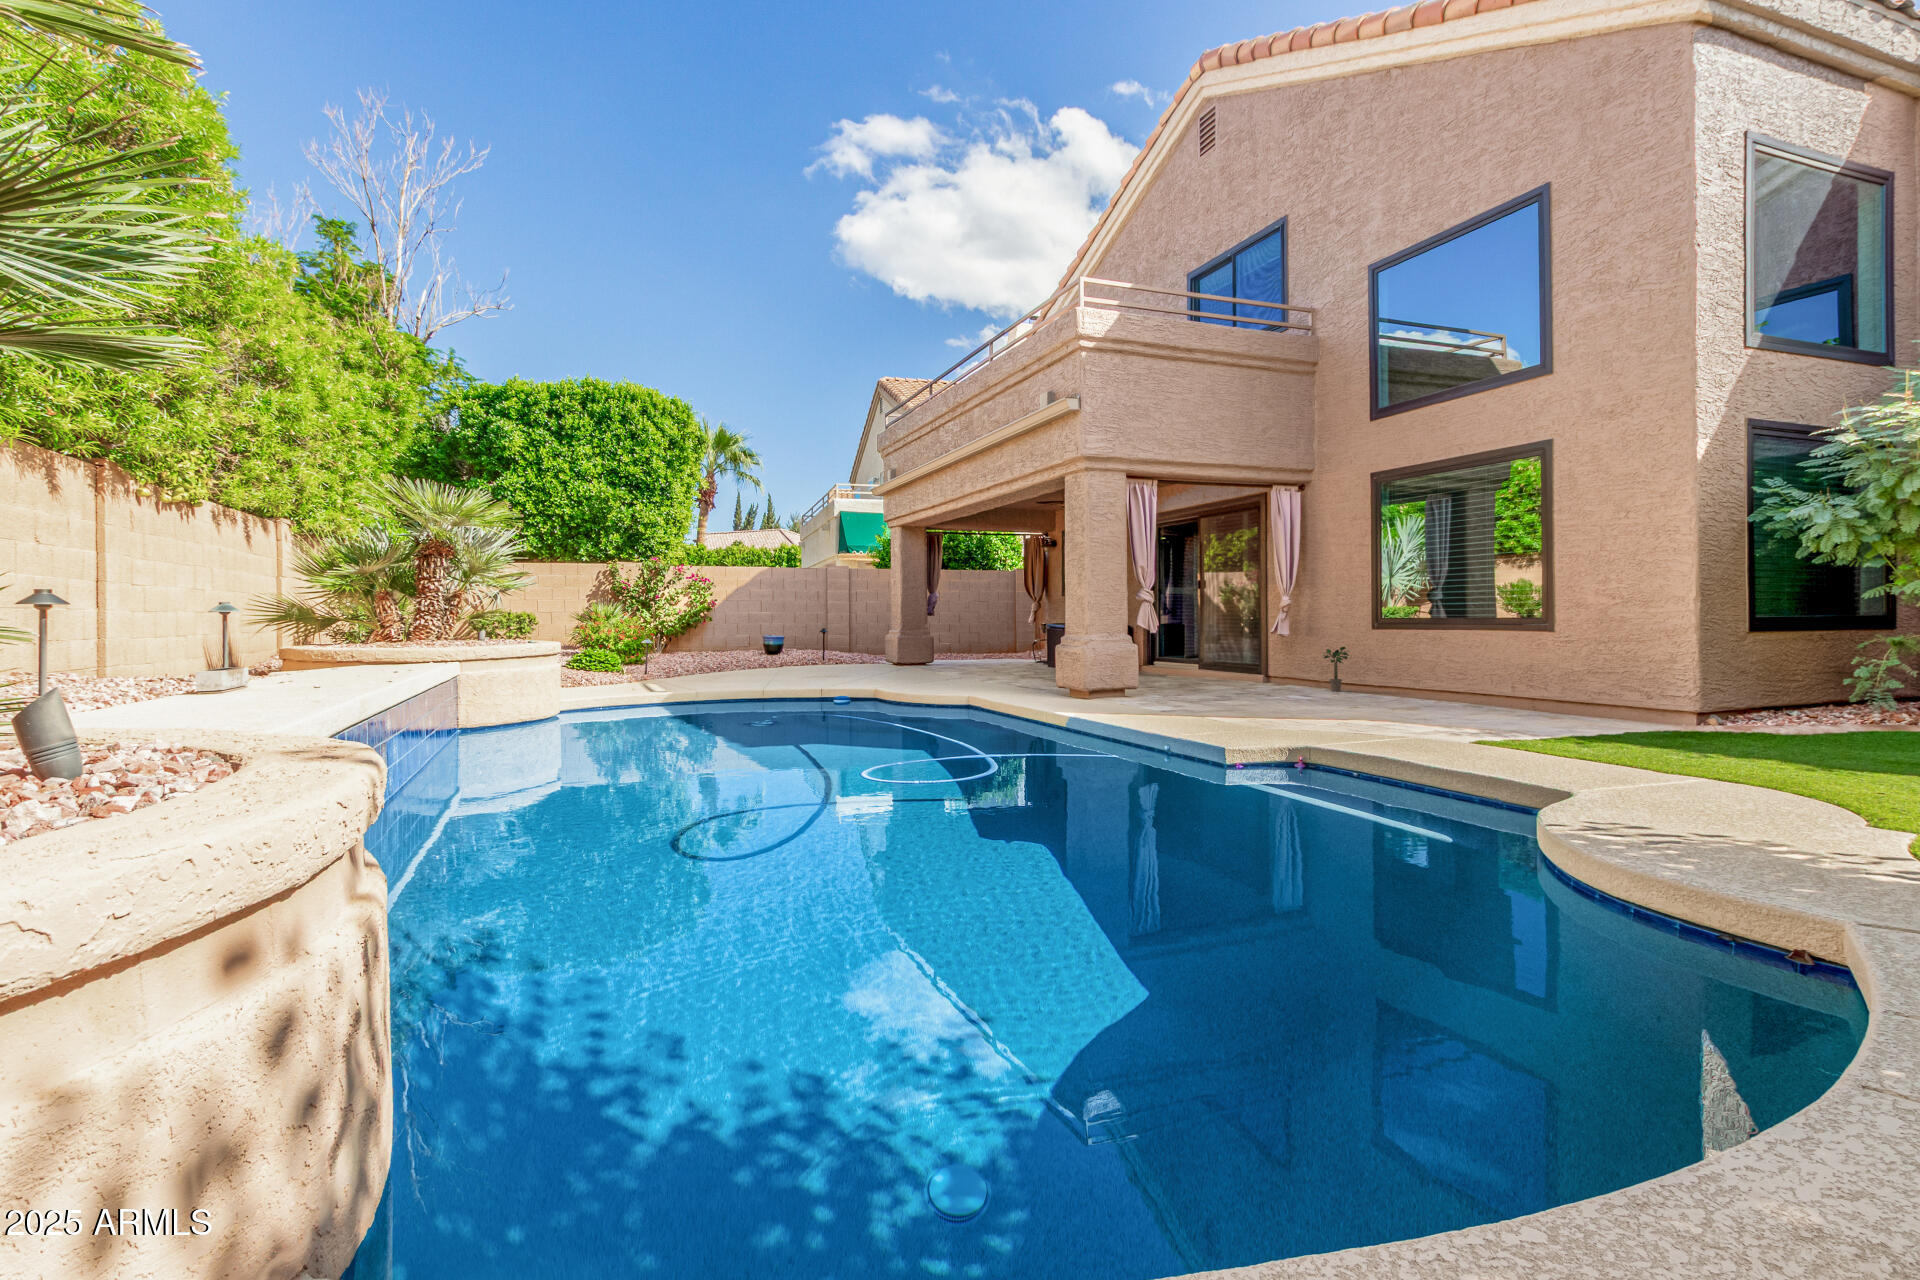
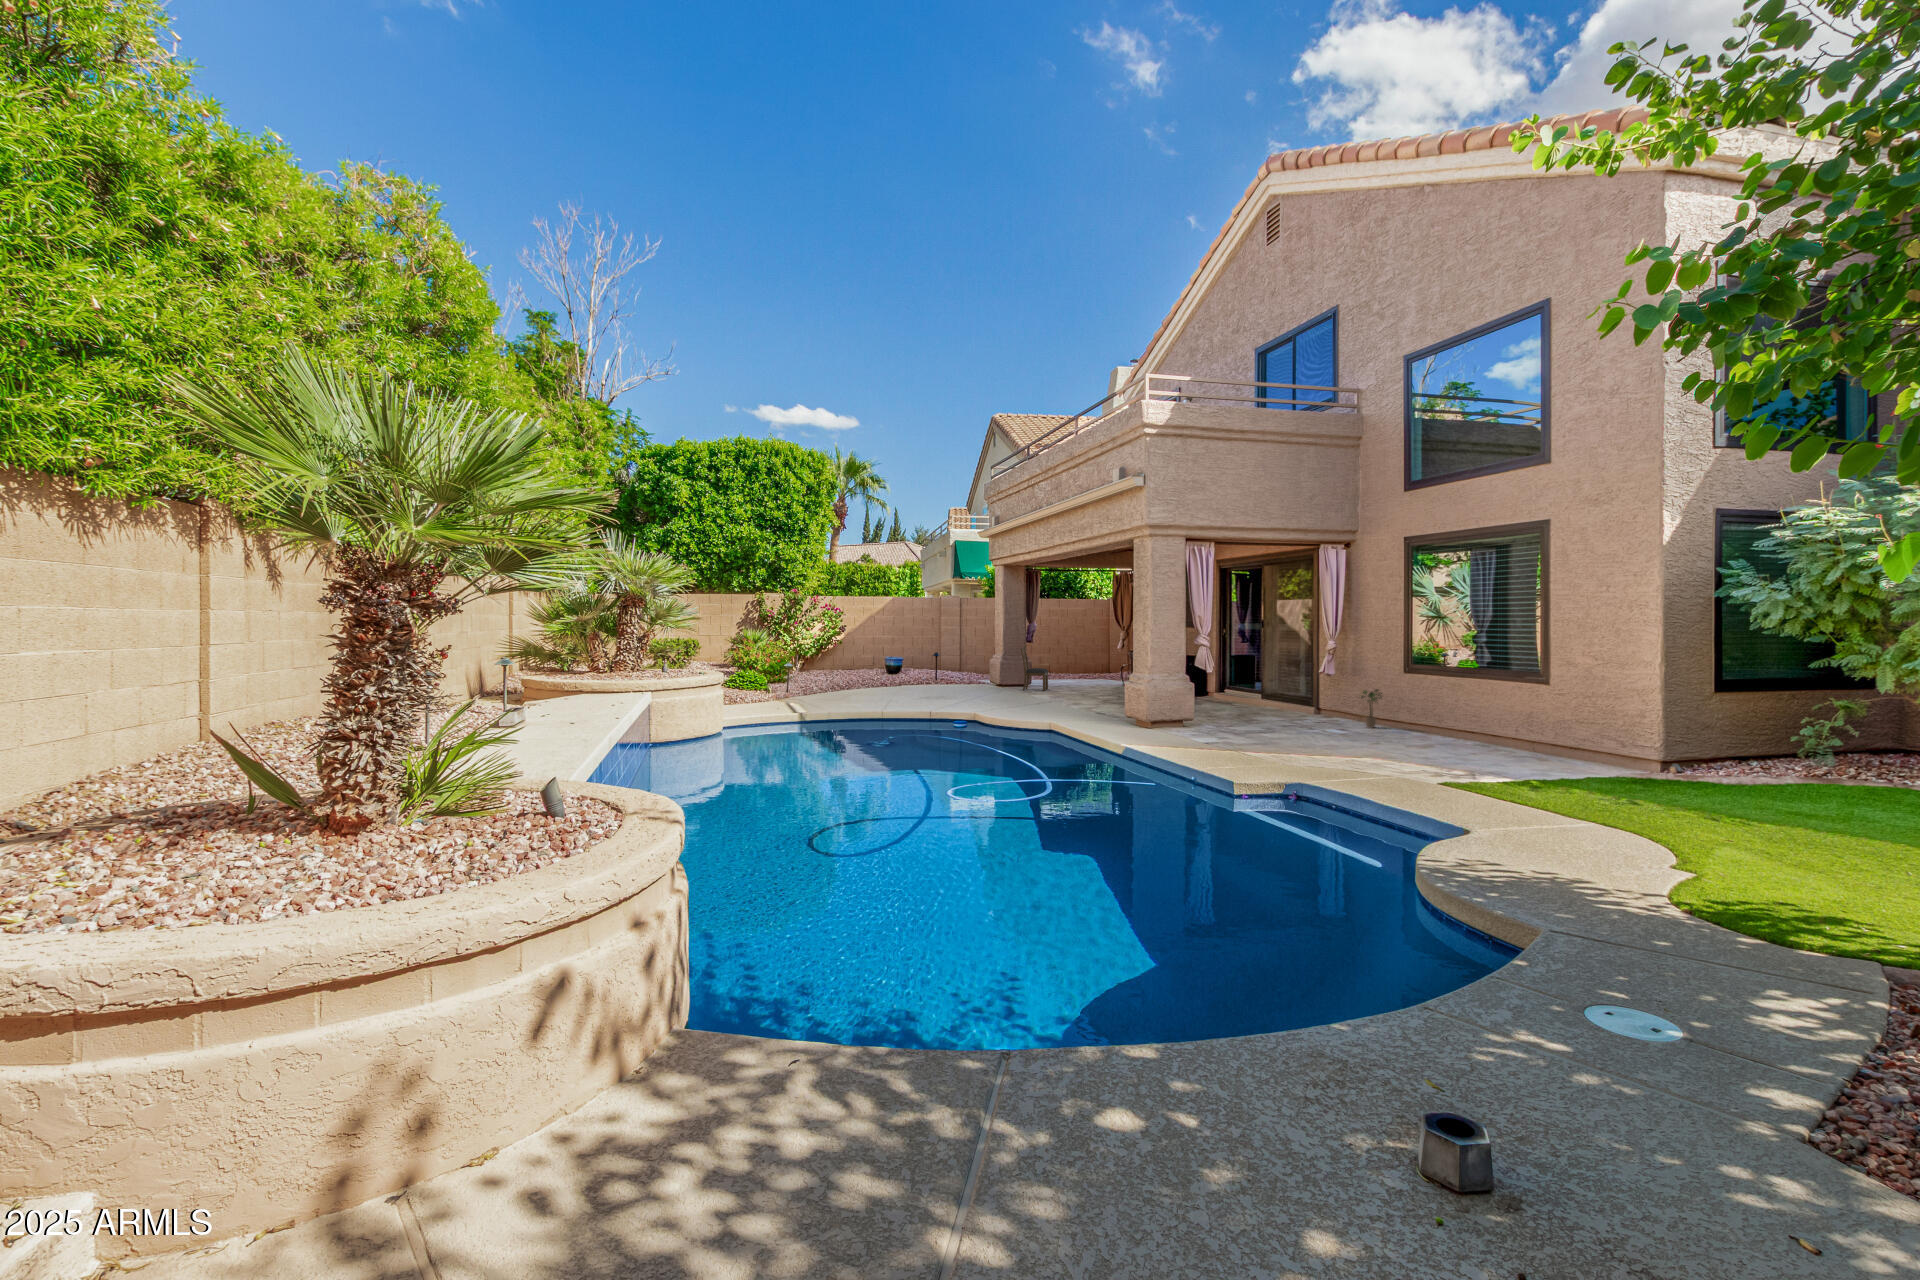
chair: none [926,619,958,668] -> present [1020,648,1048,691]

